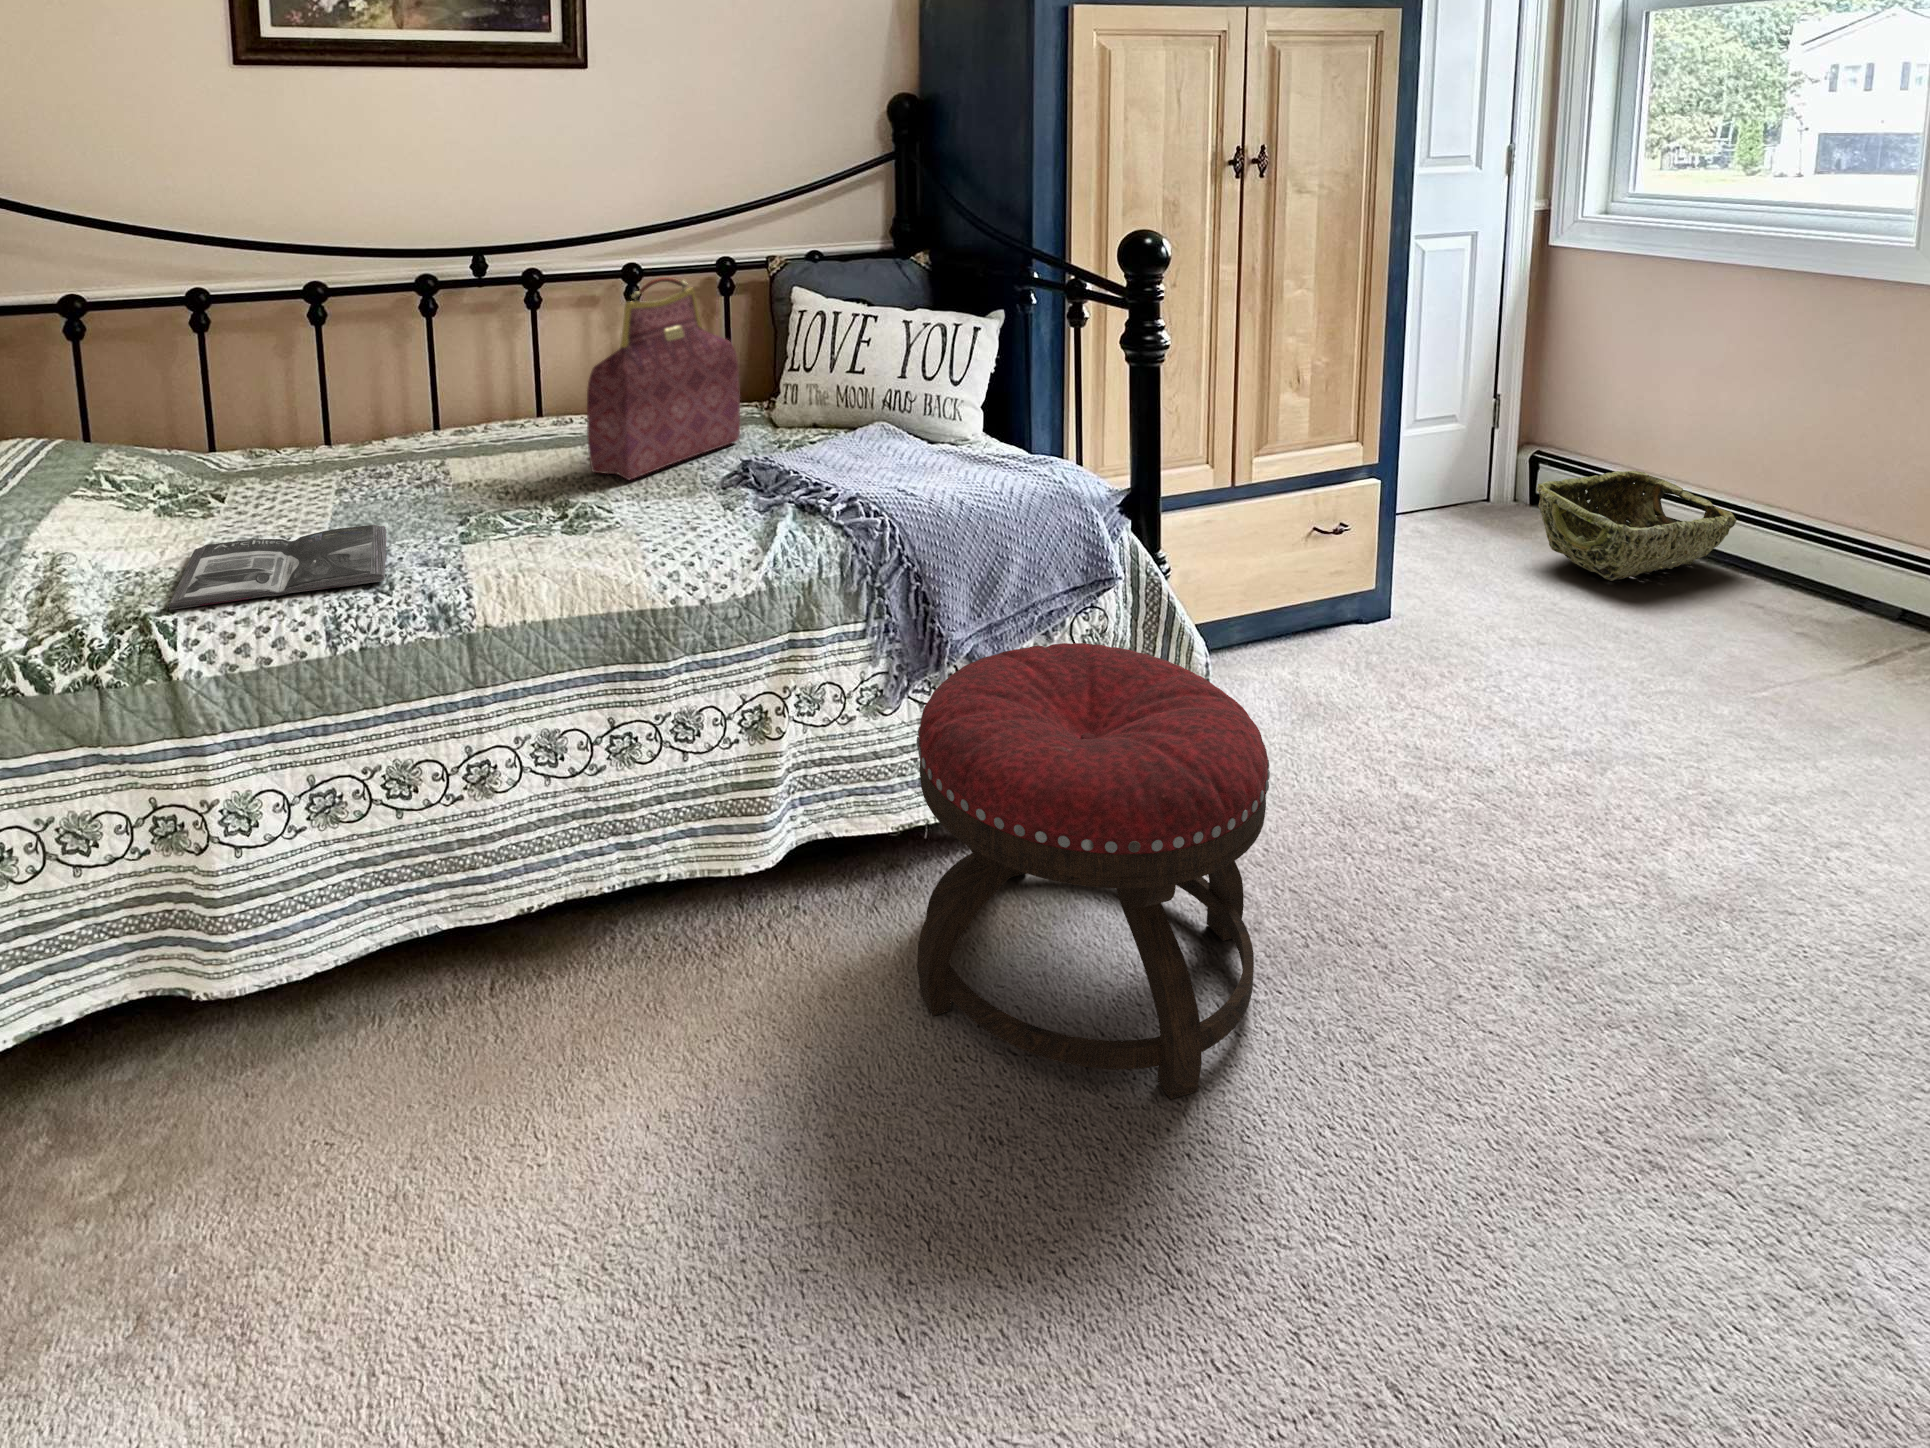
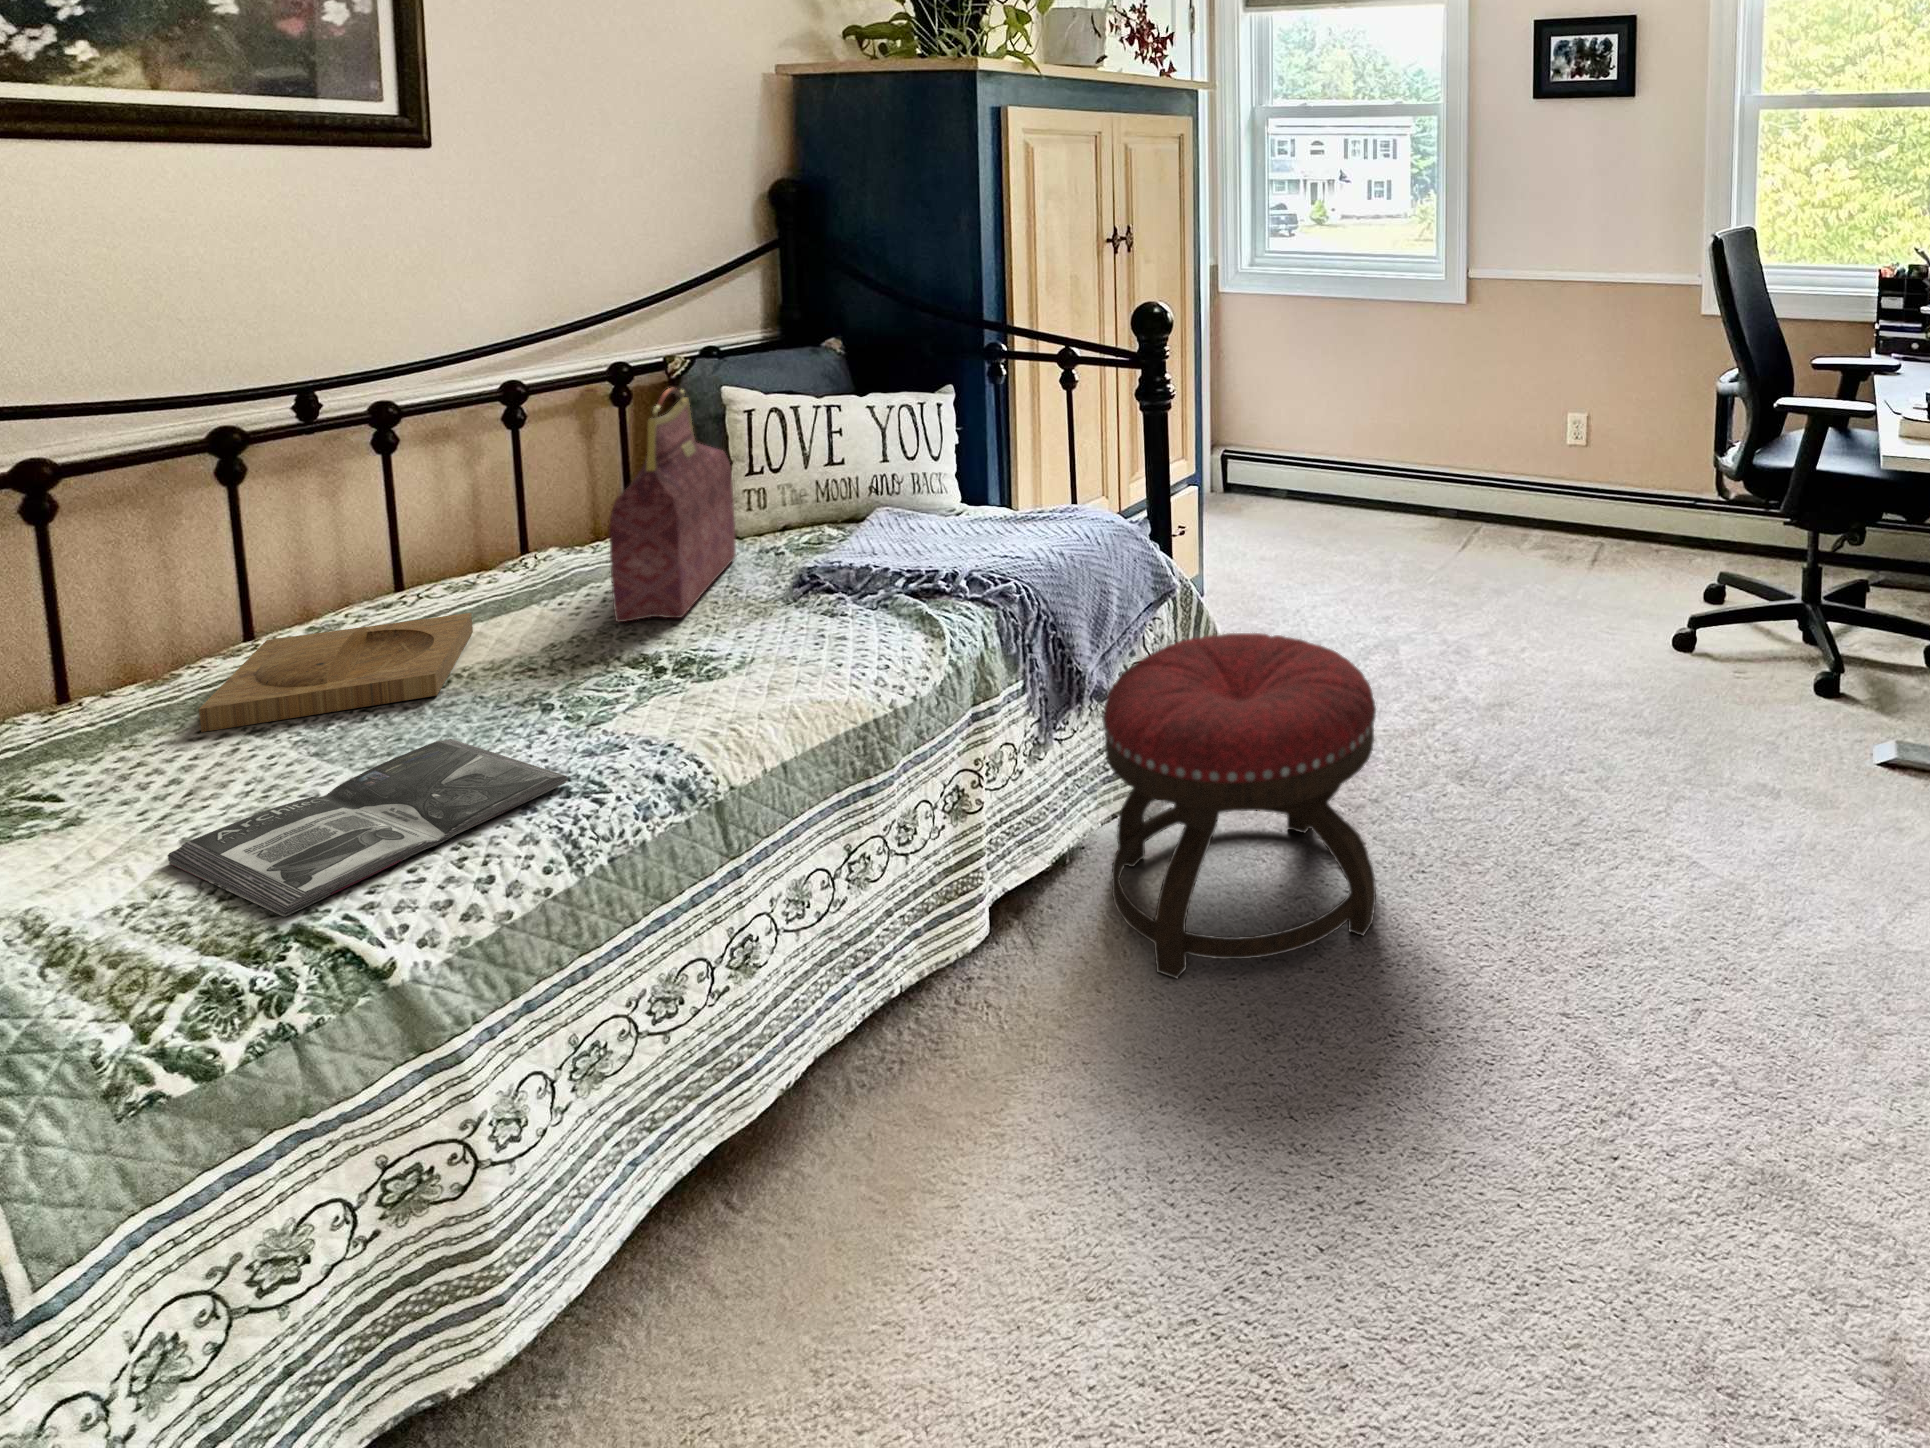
tray: none [323,429,518,494] -> present [199,613,473,732]
woven basket: present [1537,471,1737,581] -> none [1259,455,1365,533]

